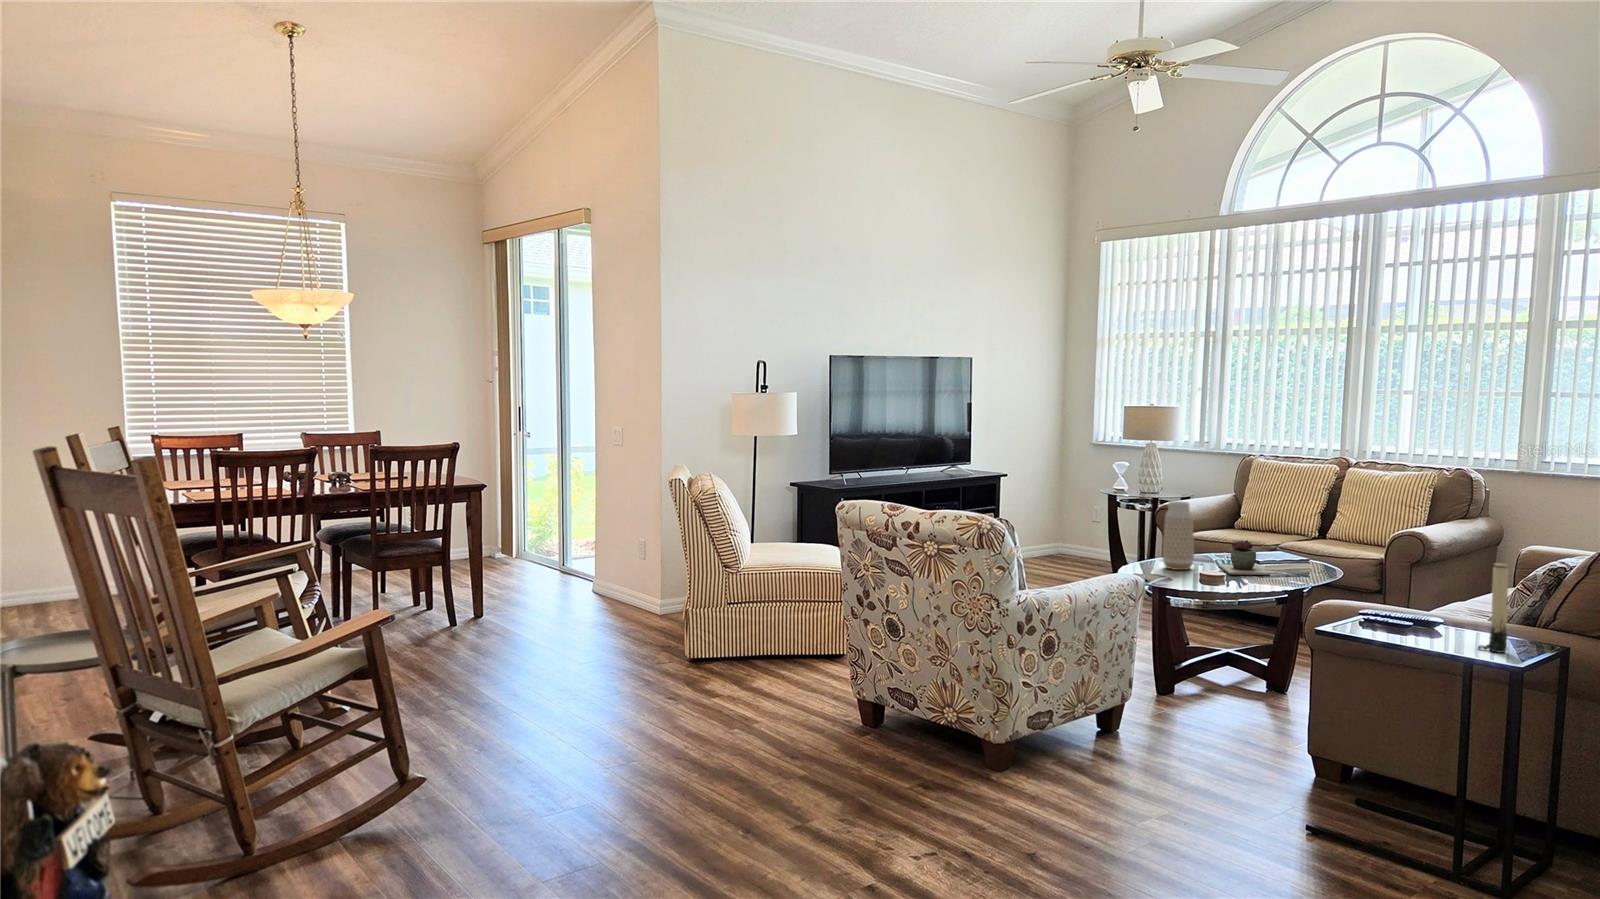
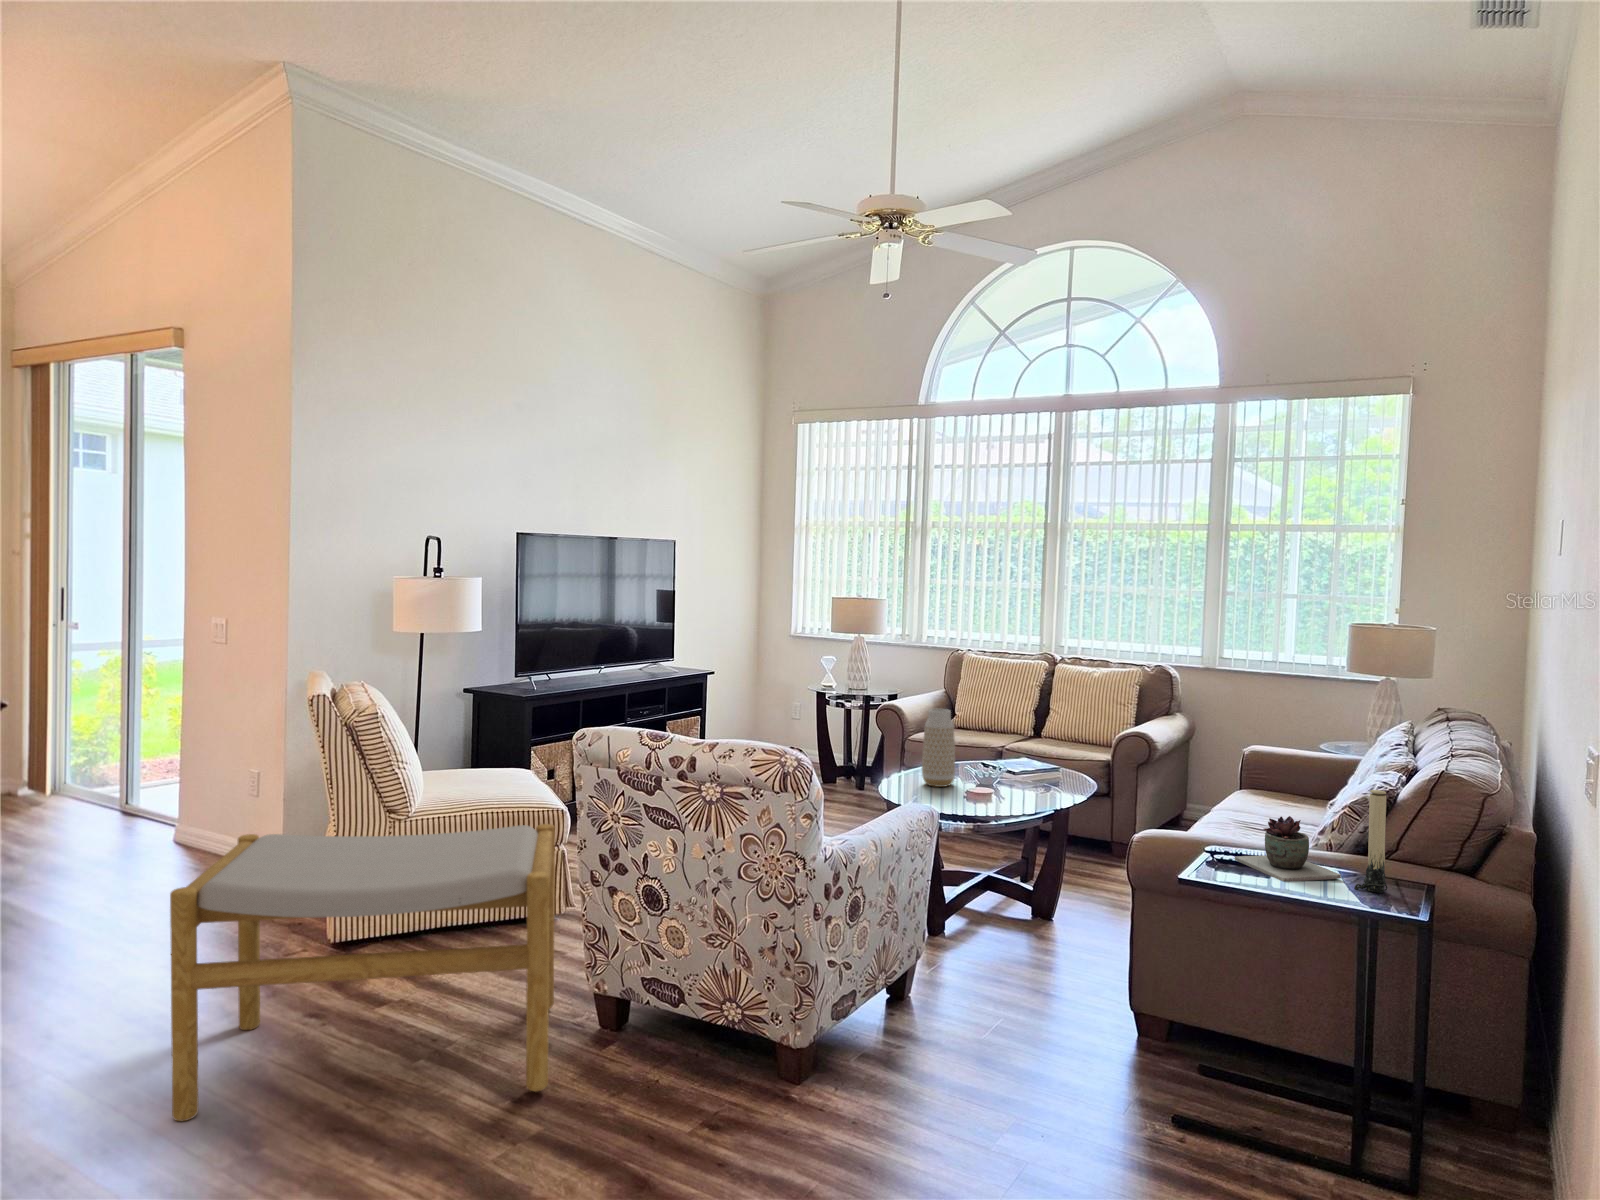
succulent plant: present [1219,540,1270,575] -> present [1235,816,1341,881]
footstool: none [579,570,834,756] -> present [170,824,555,1121]

